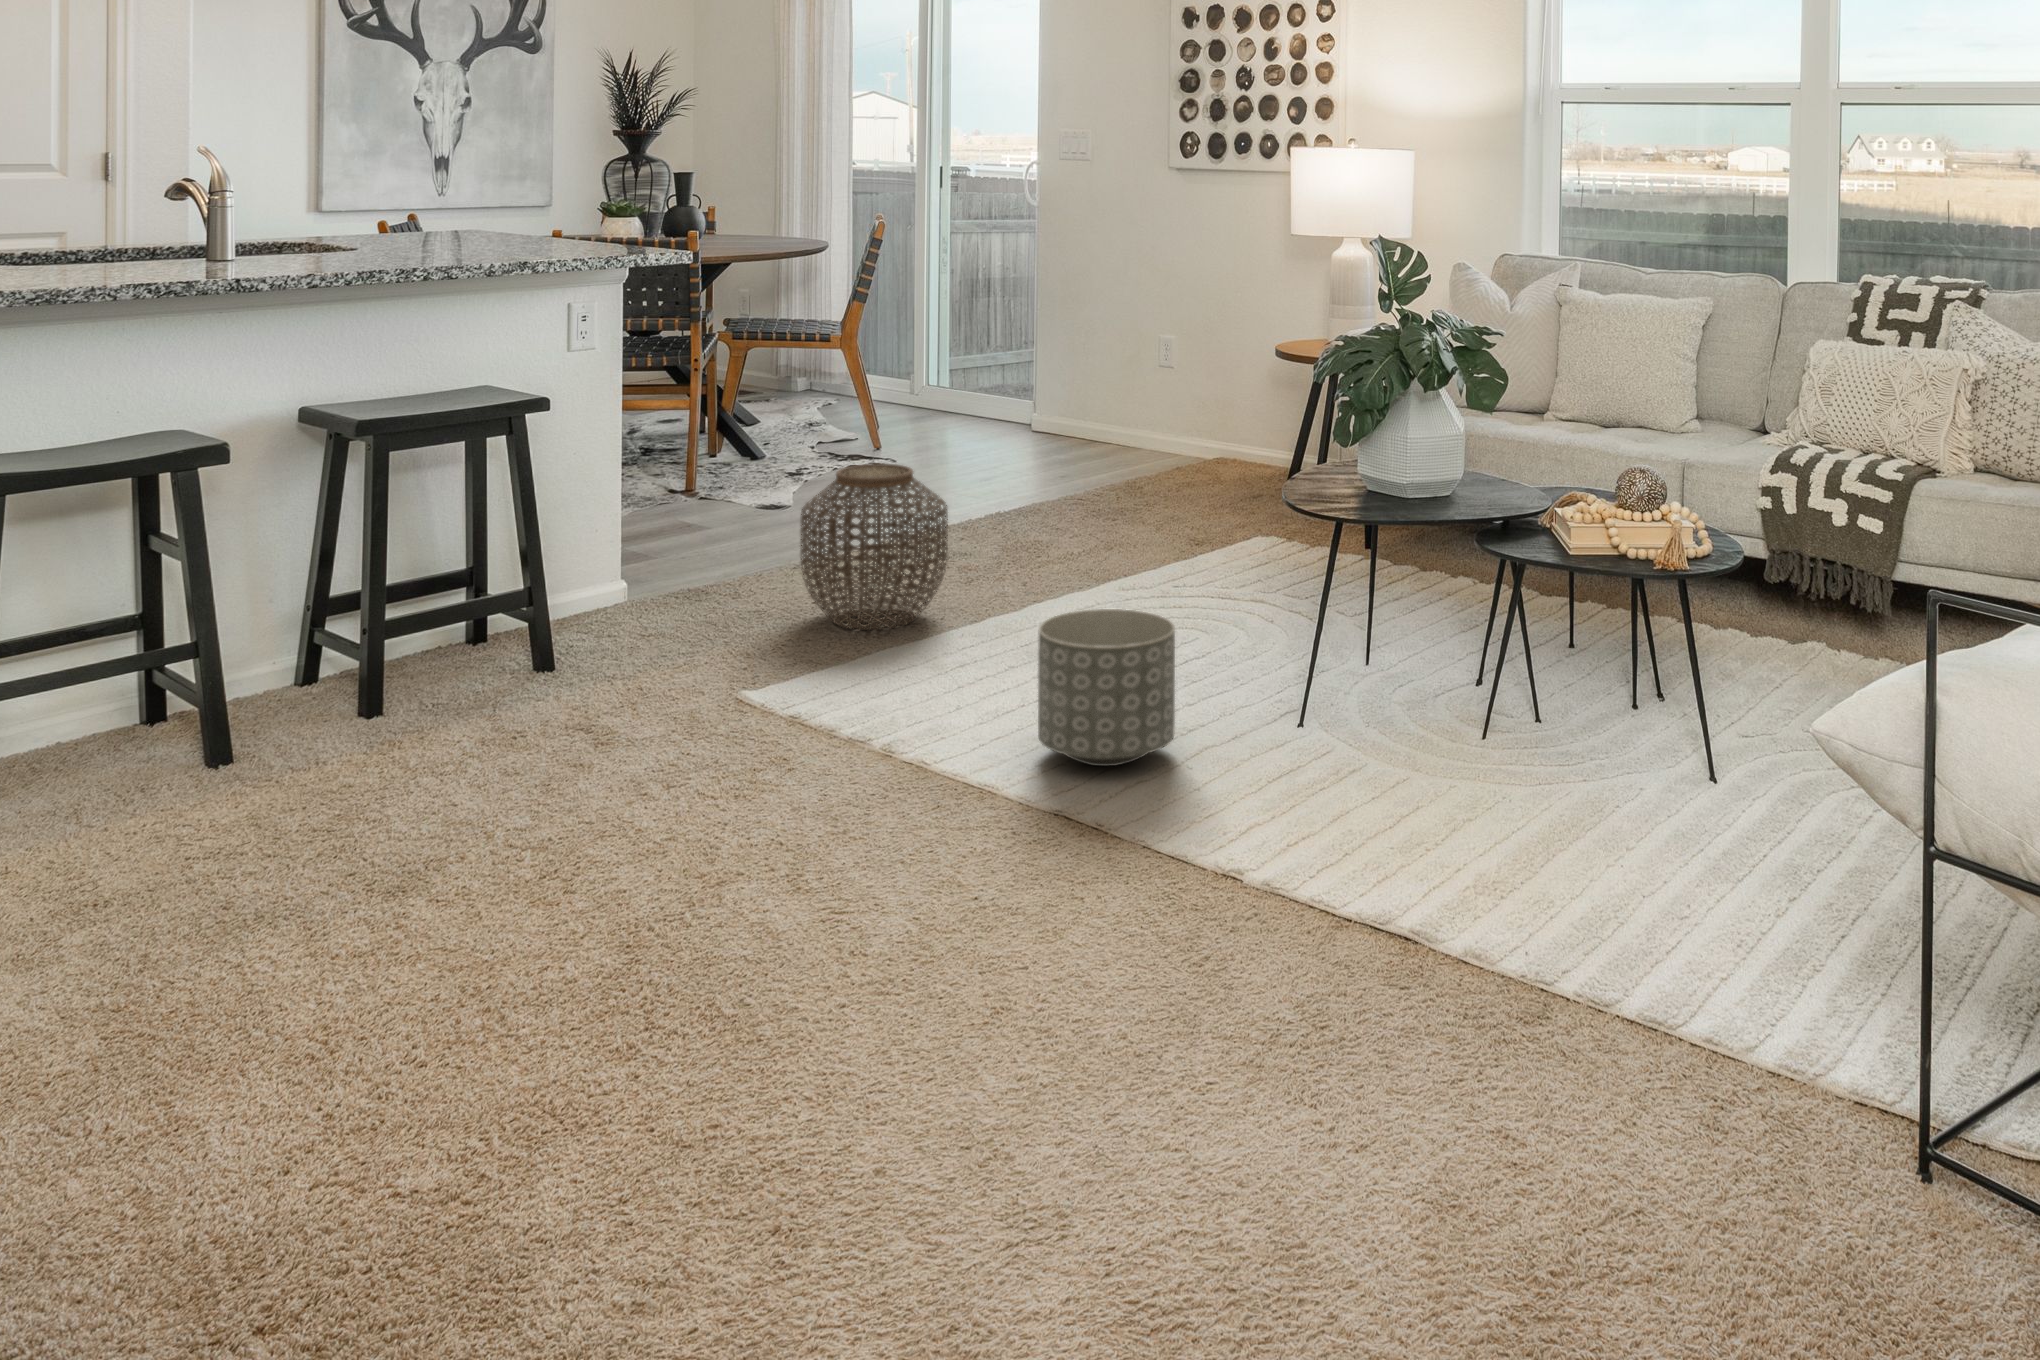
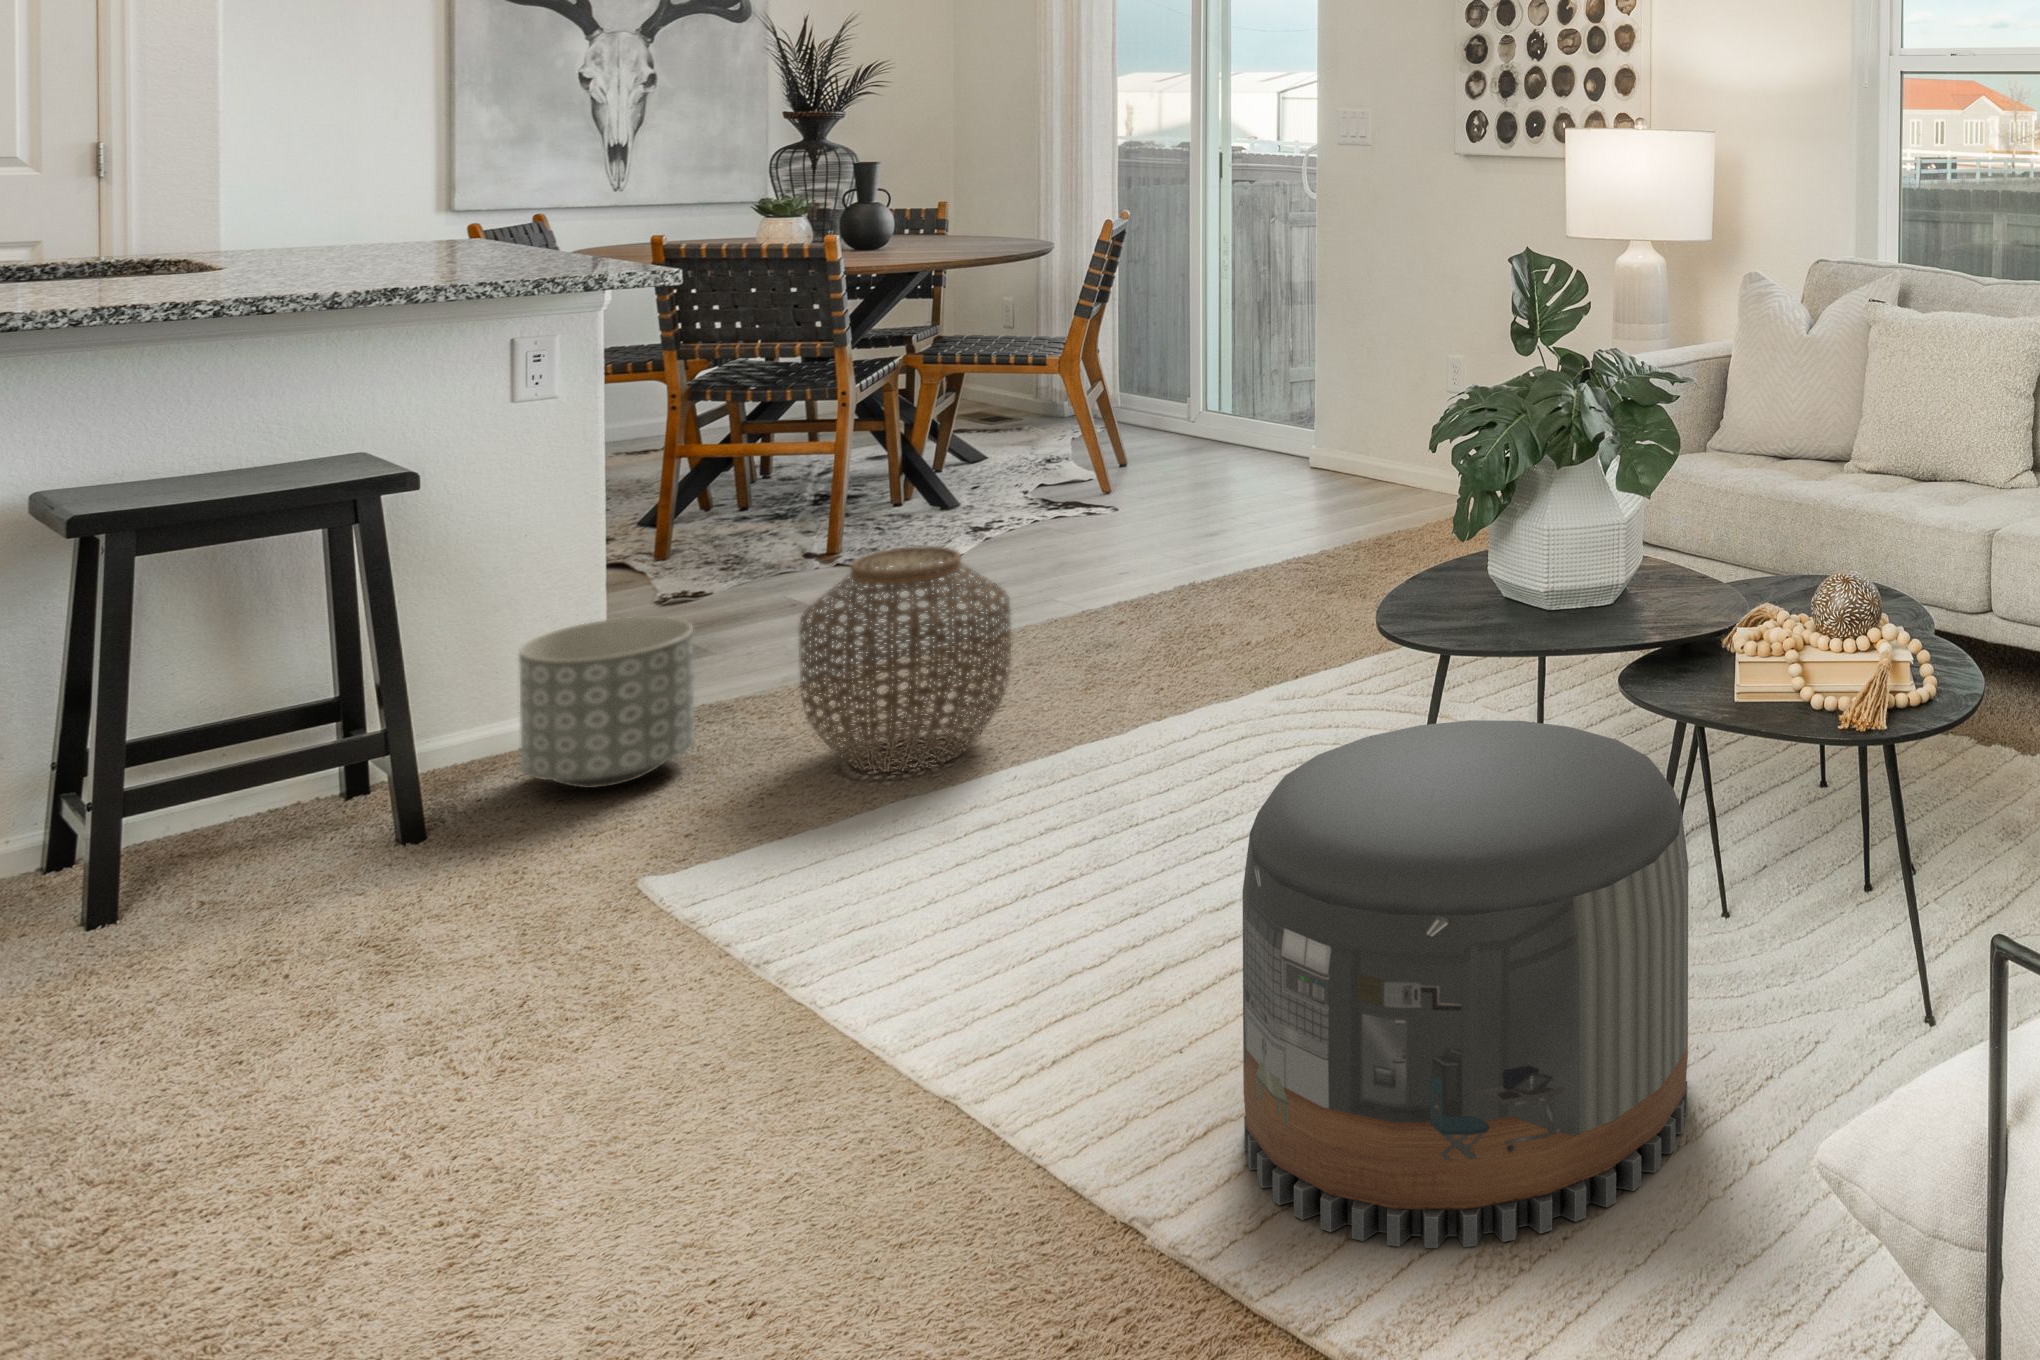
pouf: none [1276,555,1574,870] -> present [1243,720,1688,1248]
planter: present [1038,609,1175,766] -> present [519,617,695,788]

